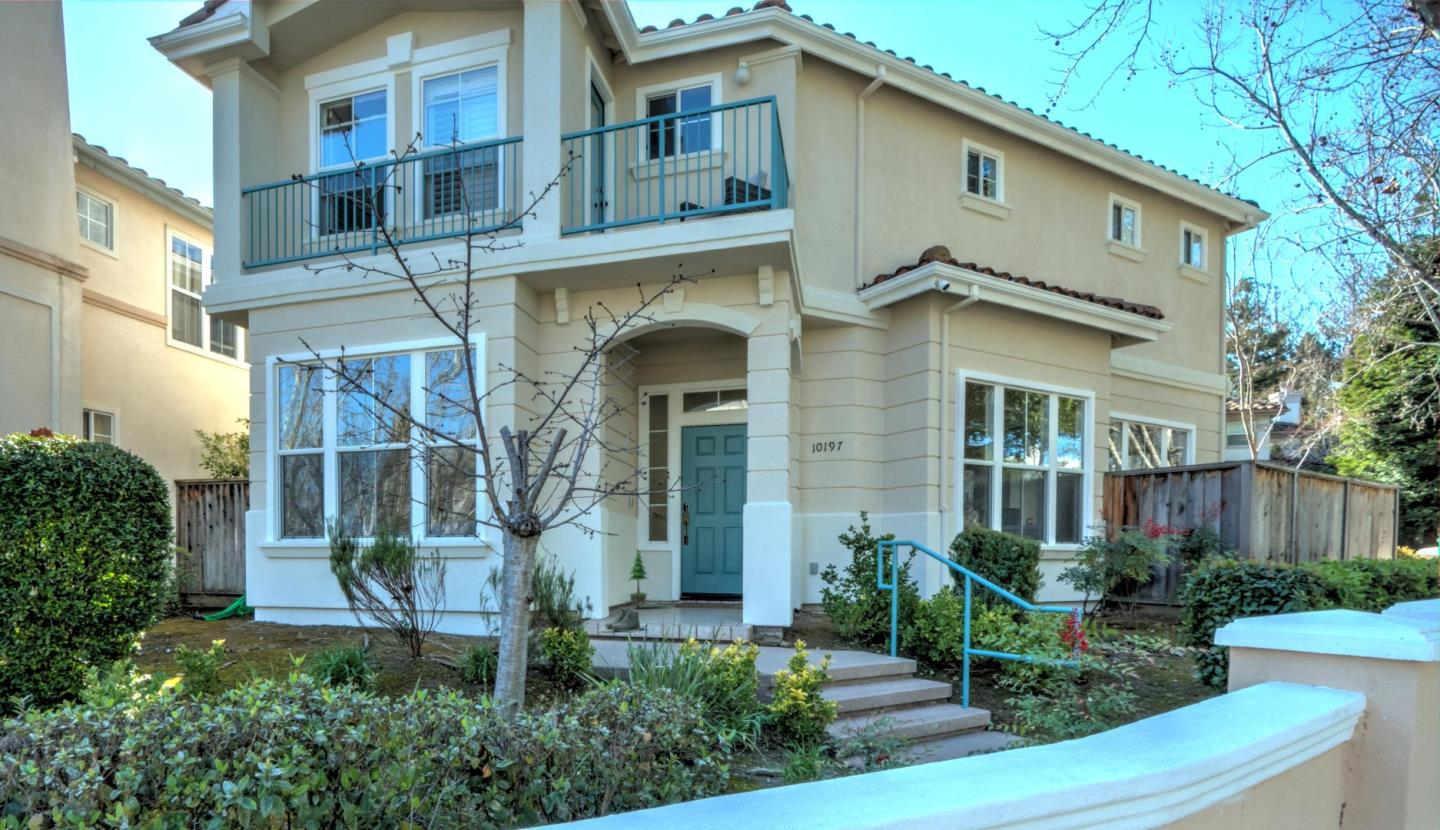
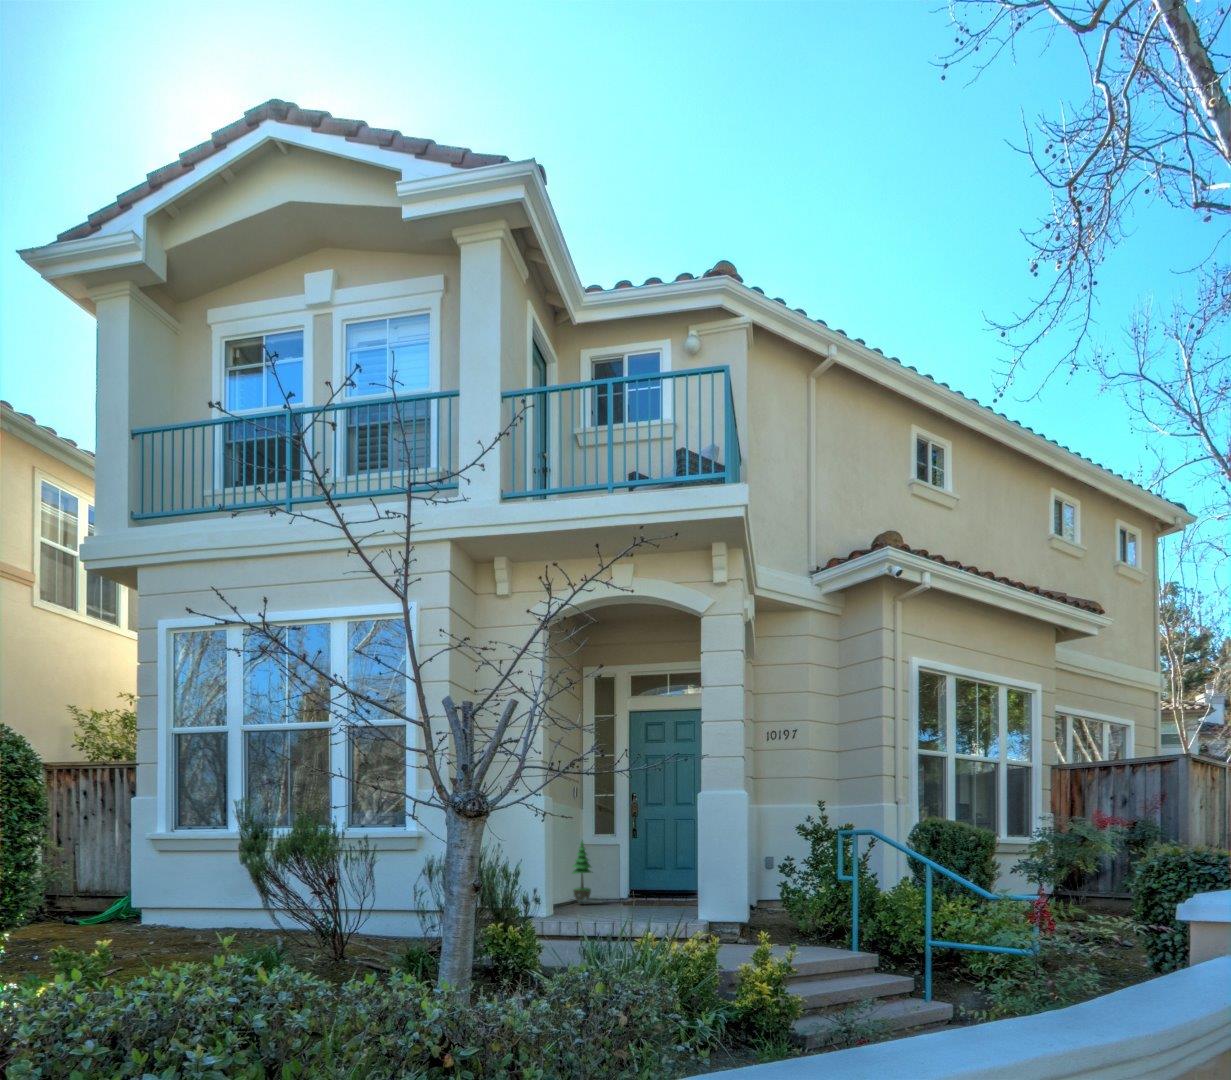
boots: present [600,607,643,632] -> none [550,900,596,926]

